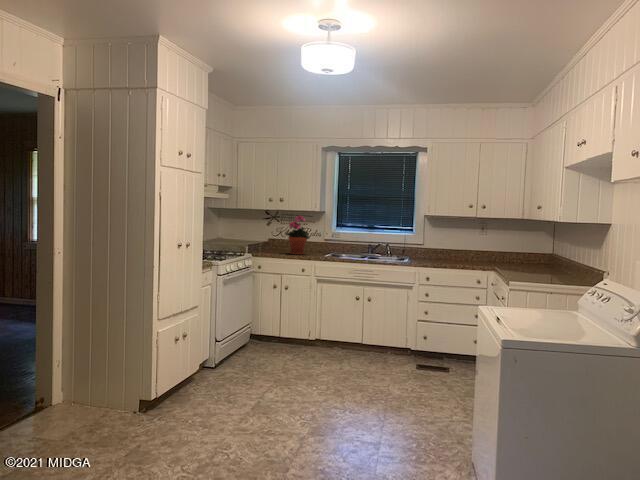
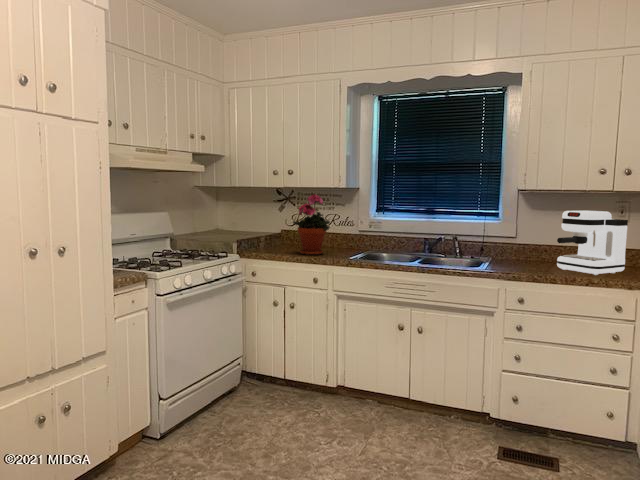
coffee maker: none [447,228,484,264] -> present [557,211,628,275]

